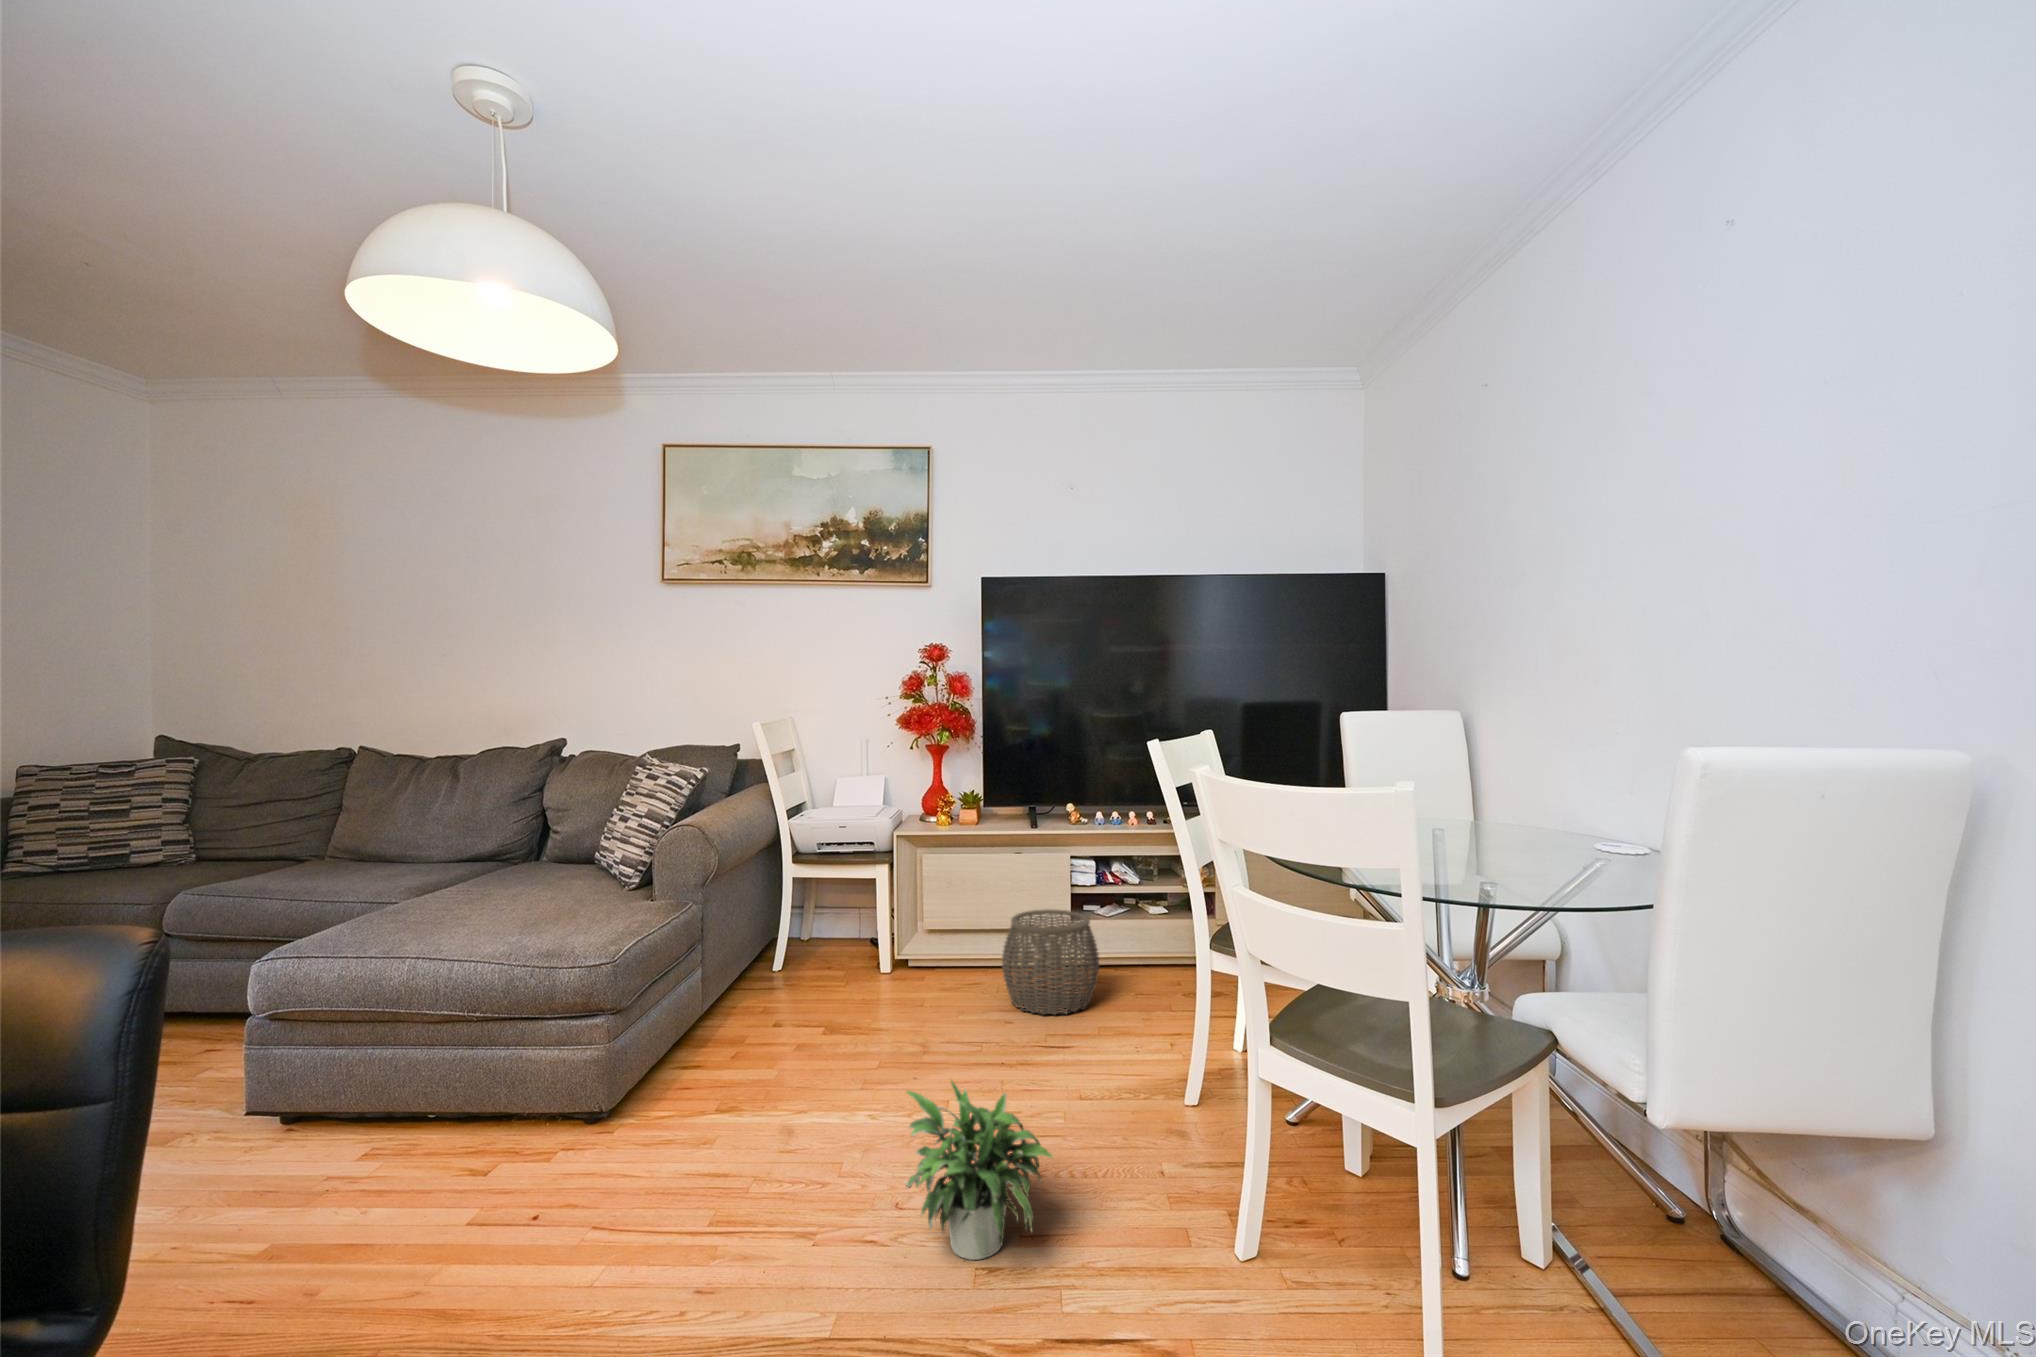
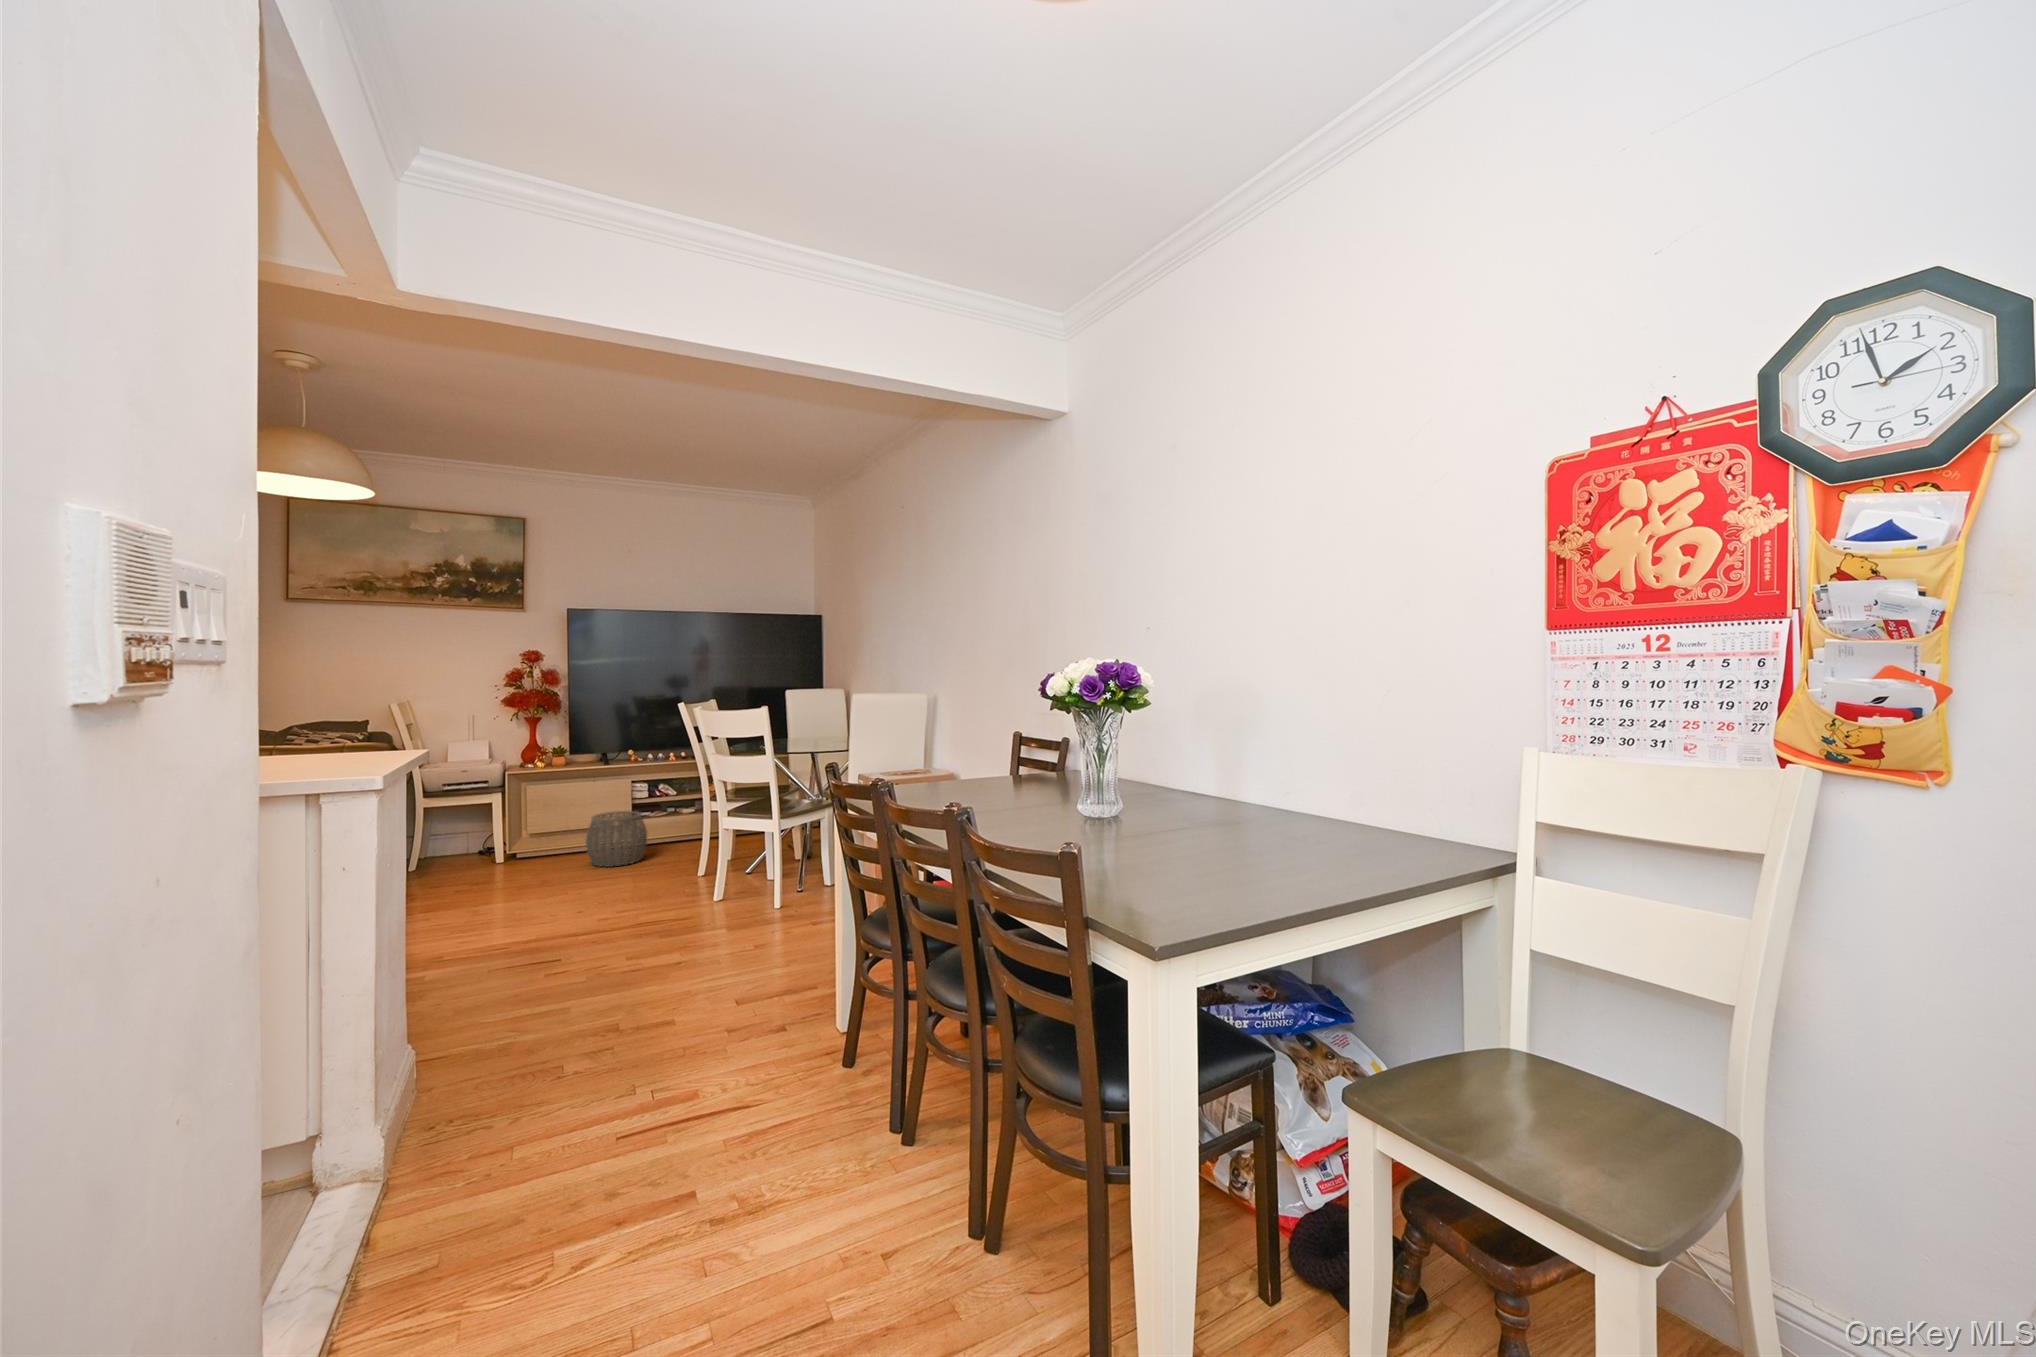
potted plant: present [905,1081,1053,1260] -> none [537,869,614,935]

